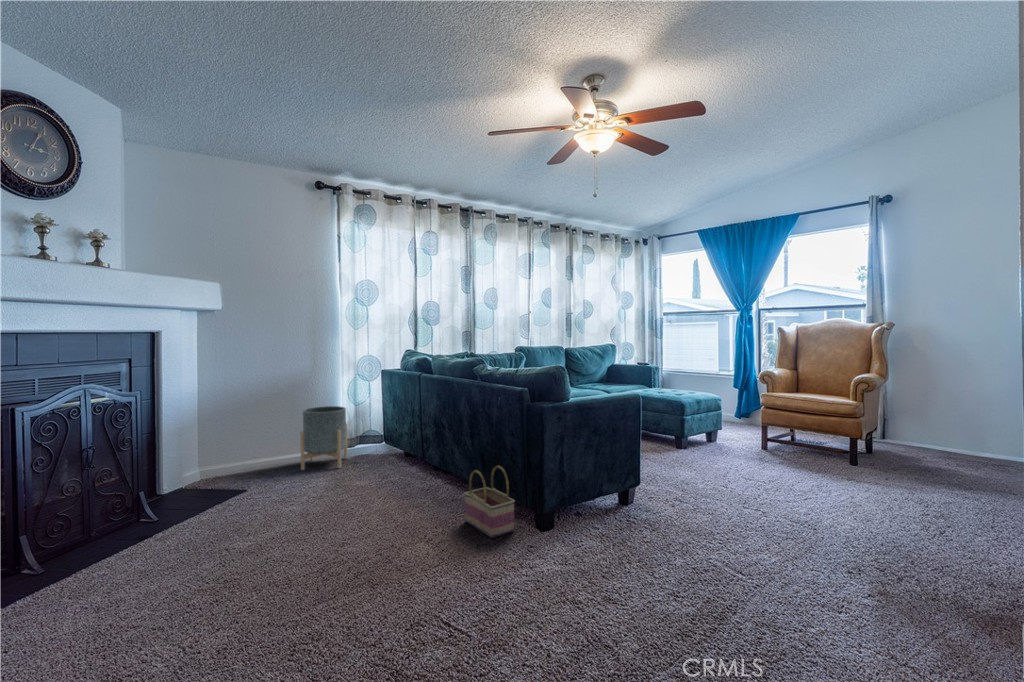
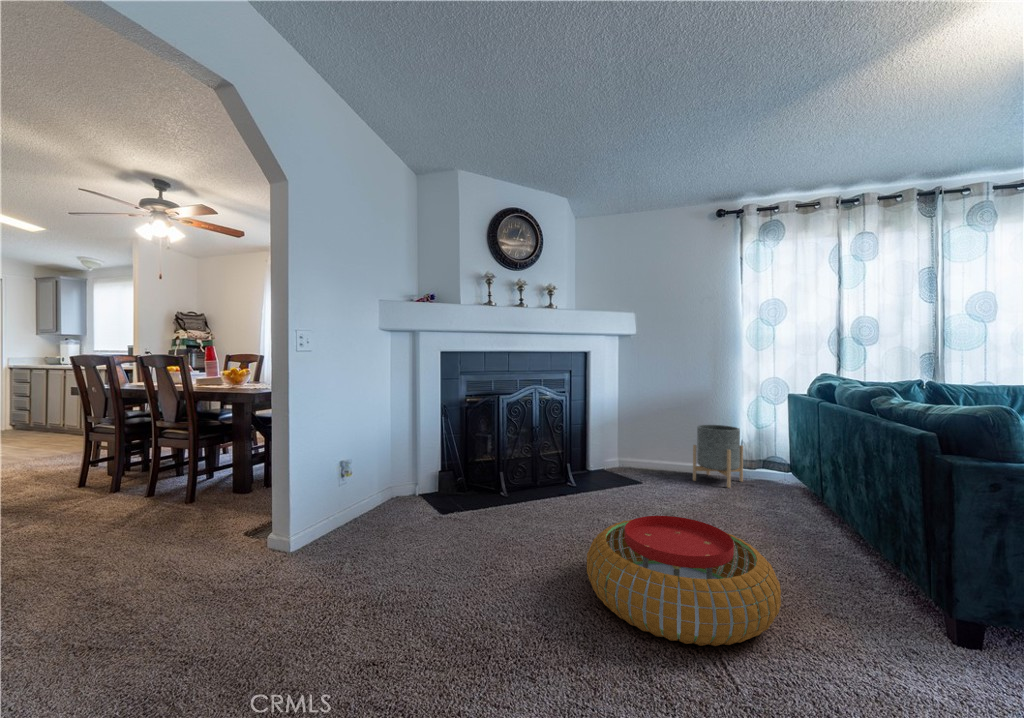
basket: present [465,466,515,538] -> none [833,522,906,624]
pouf: none [271,507,464,641] -> present [587,516,781,646]

